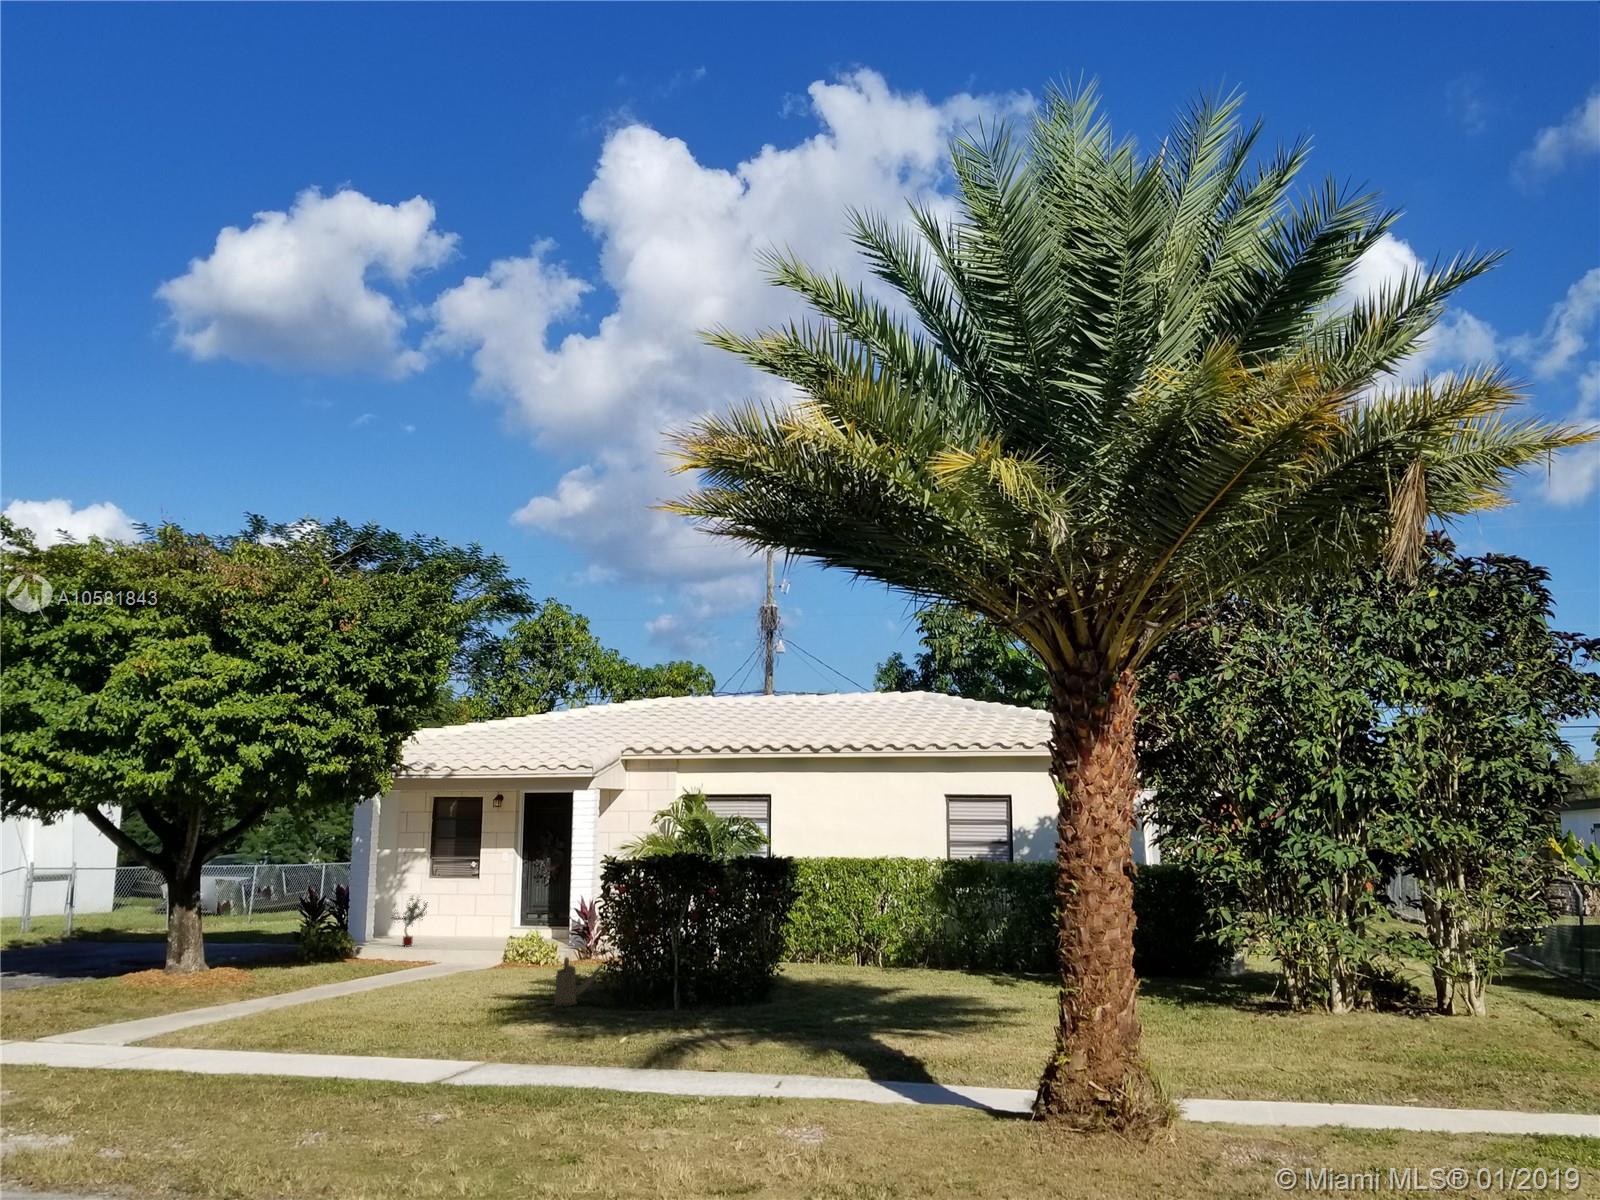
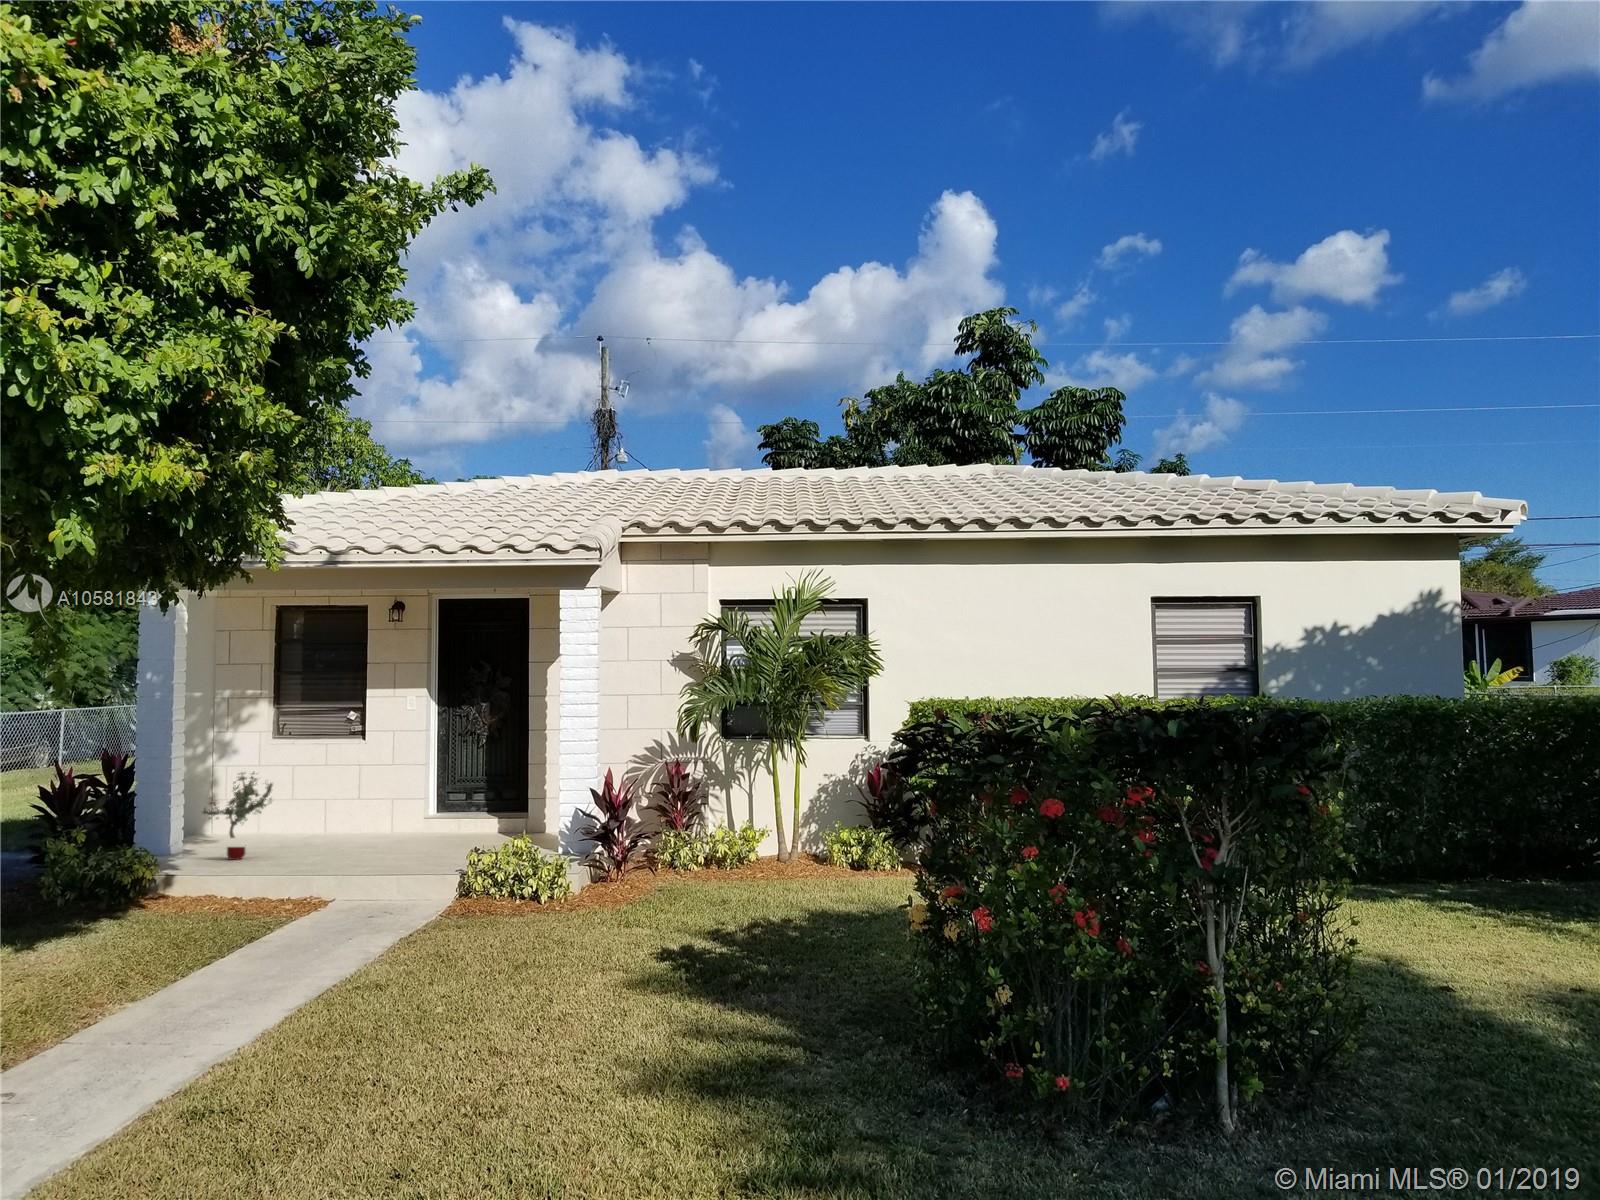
watering can: present [549,957,603,1006] -> none [826,943,937,1070]

